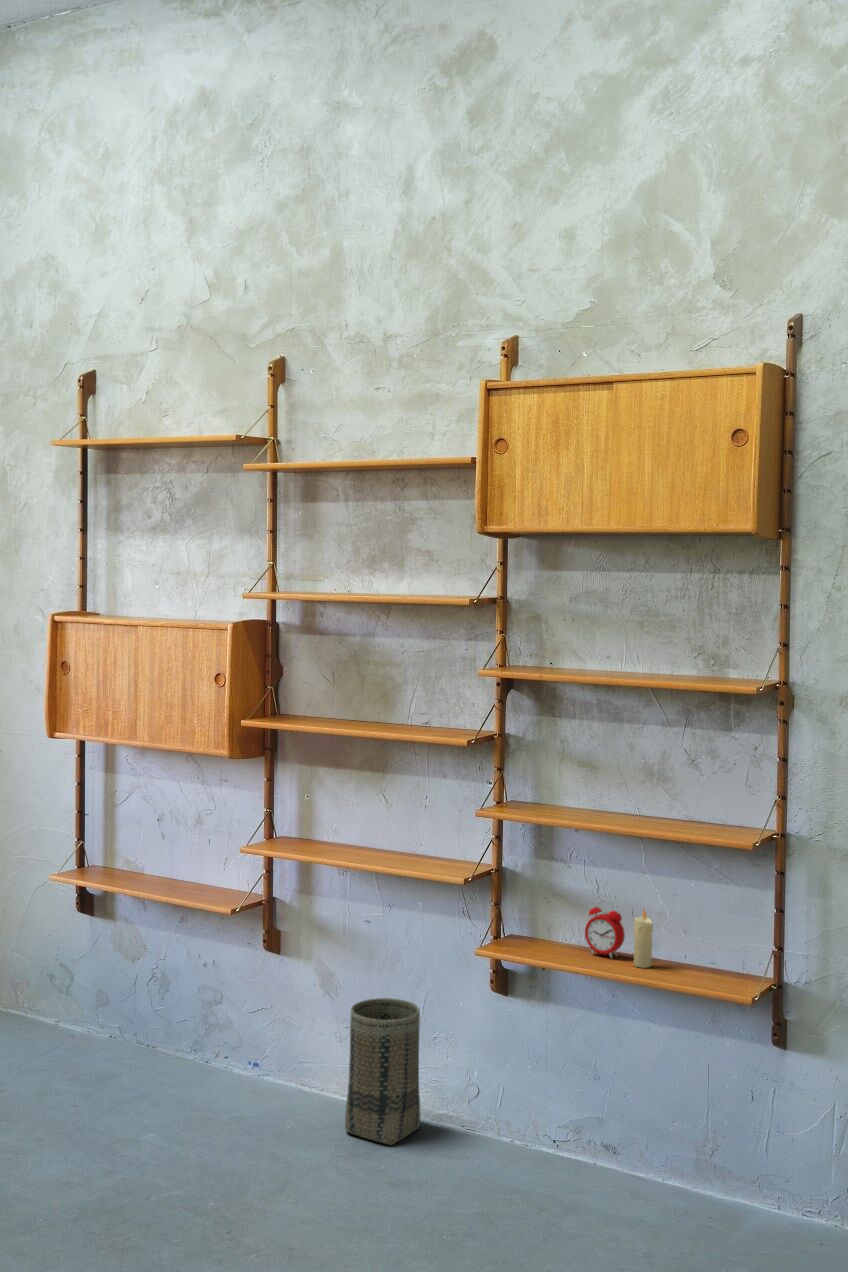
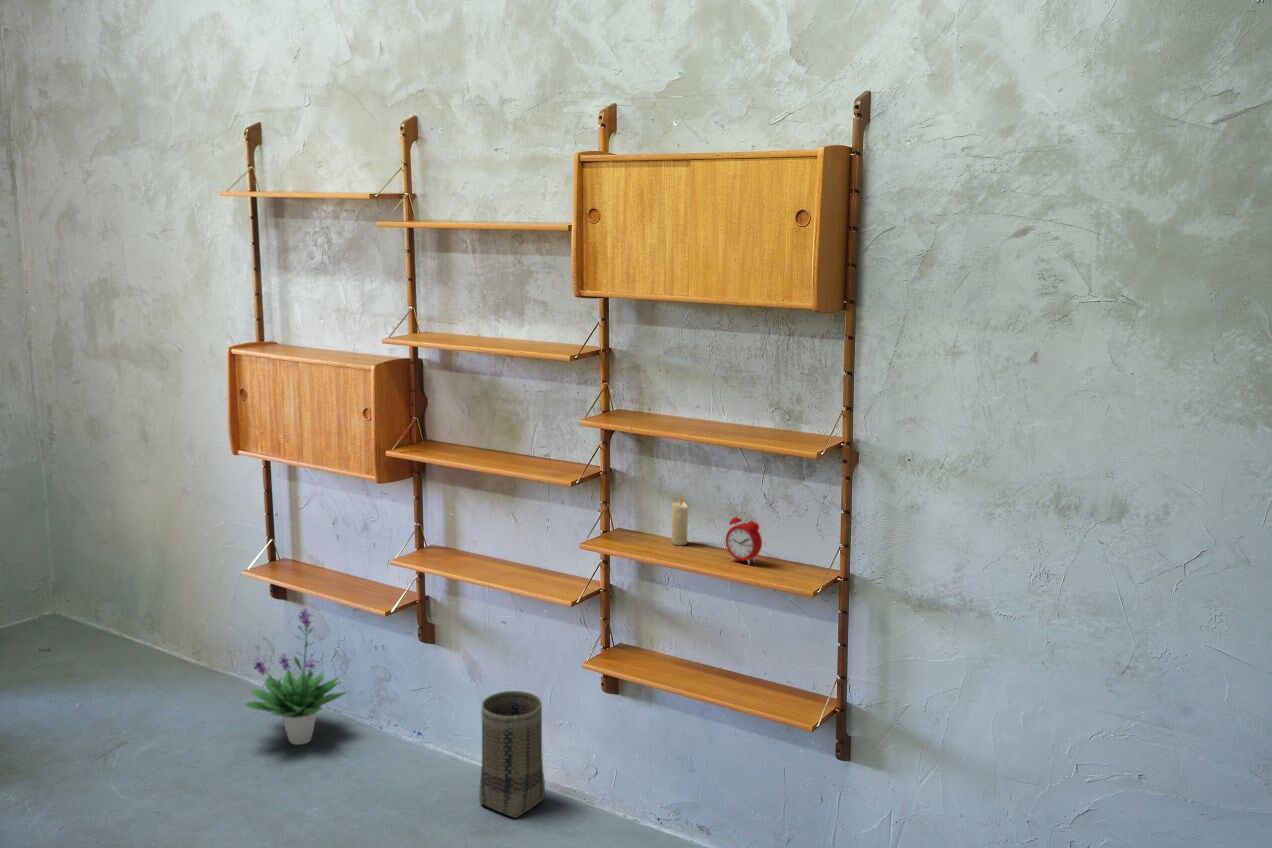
alarm clock: present [585,899,625,958] -> present [725,510,762,564]
candle: present [634,910,653,968] -> present [672,497,688,545]
potted plant: none [57,912,178,1079] -> present [245,606,346,745]

